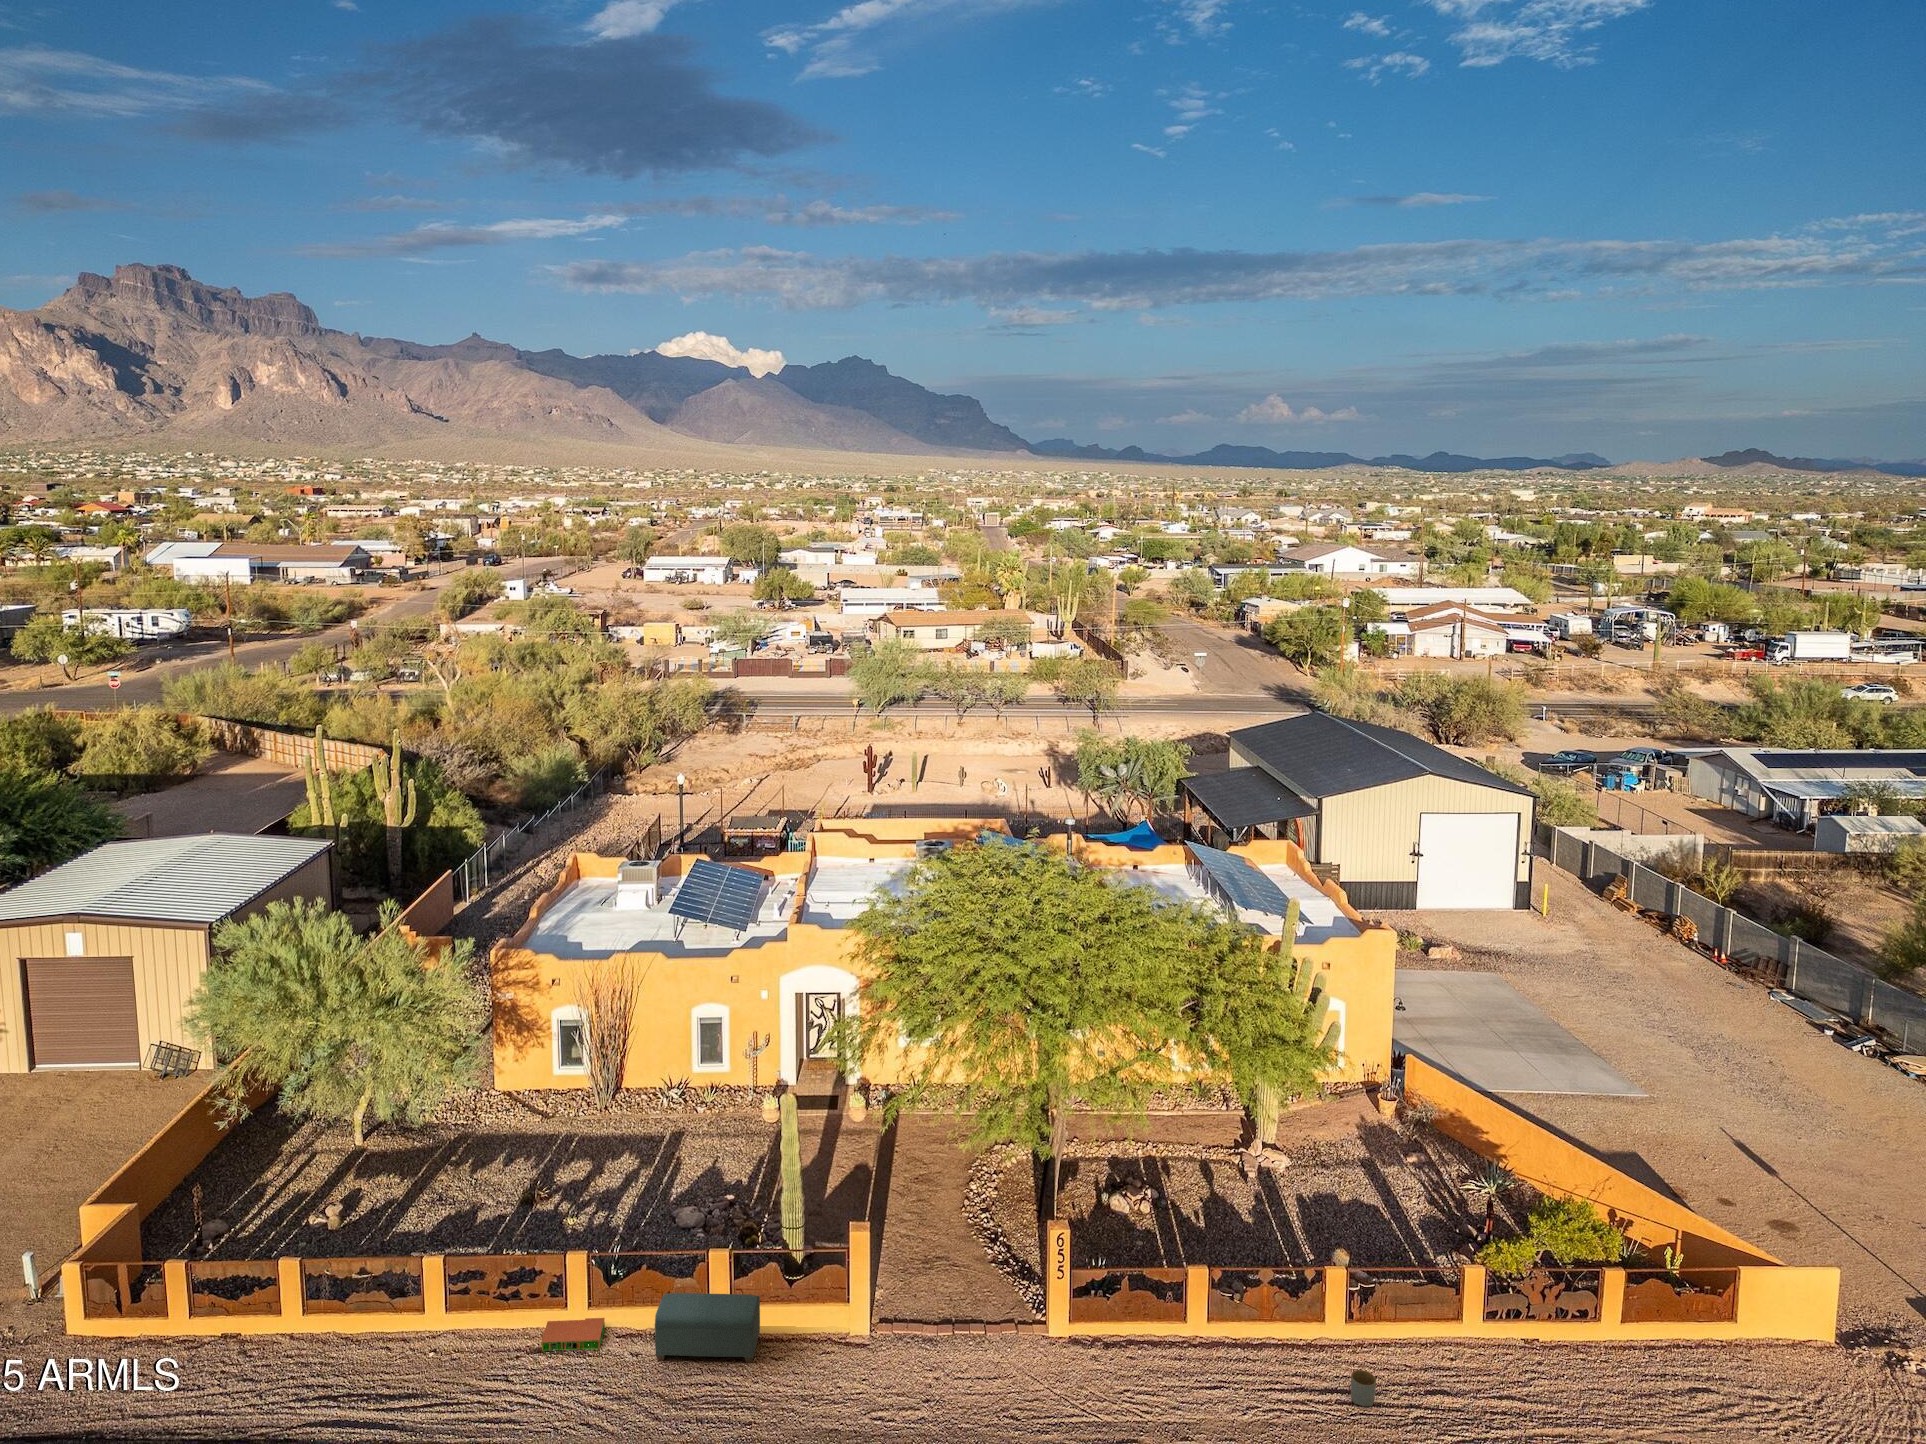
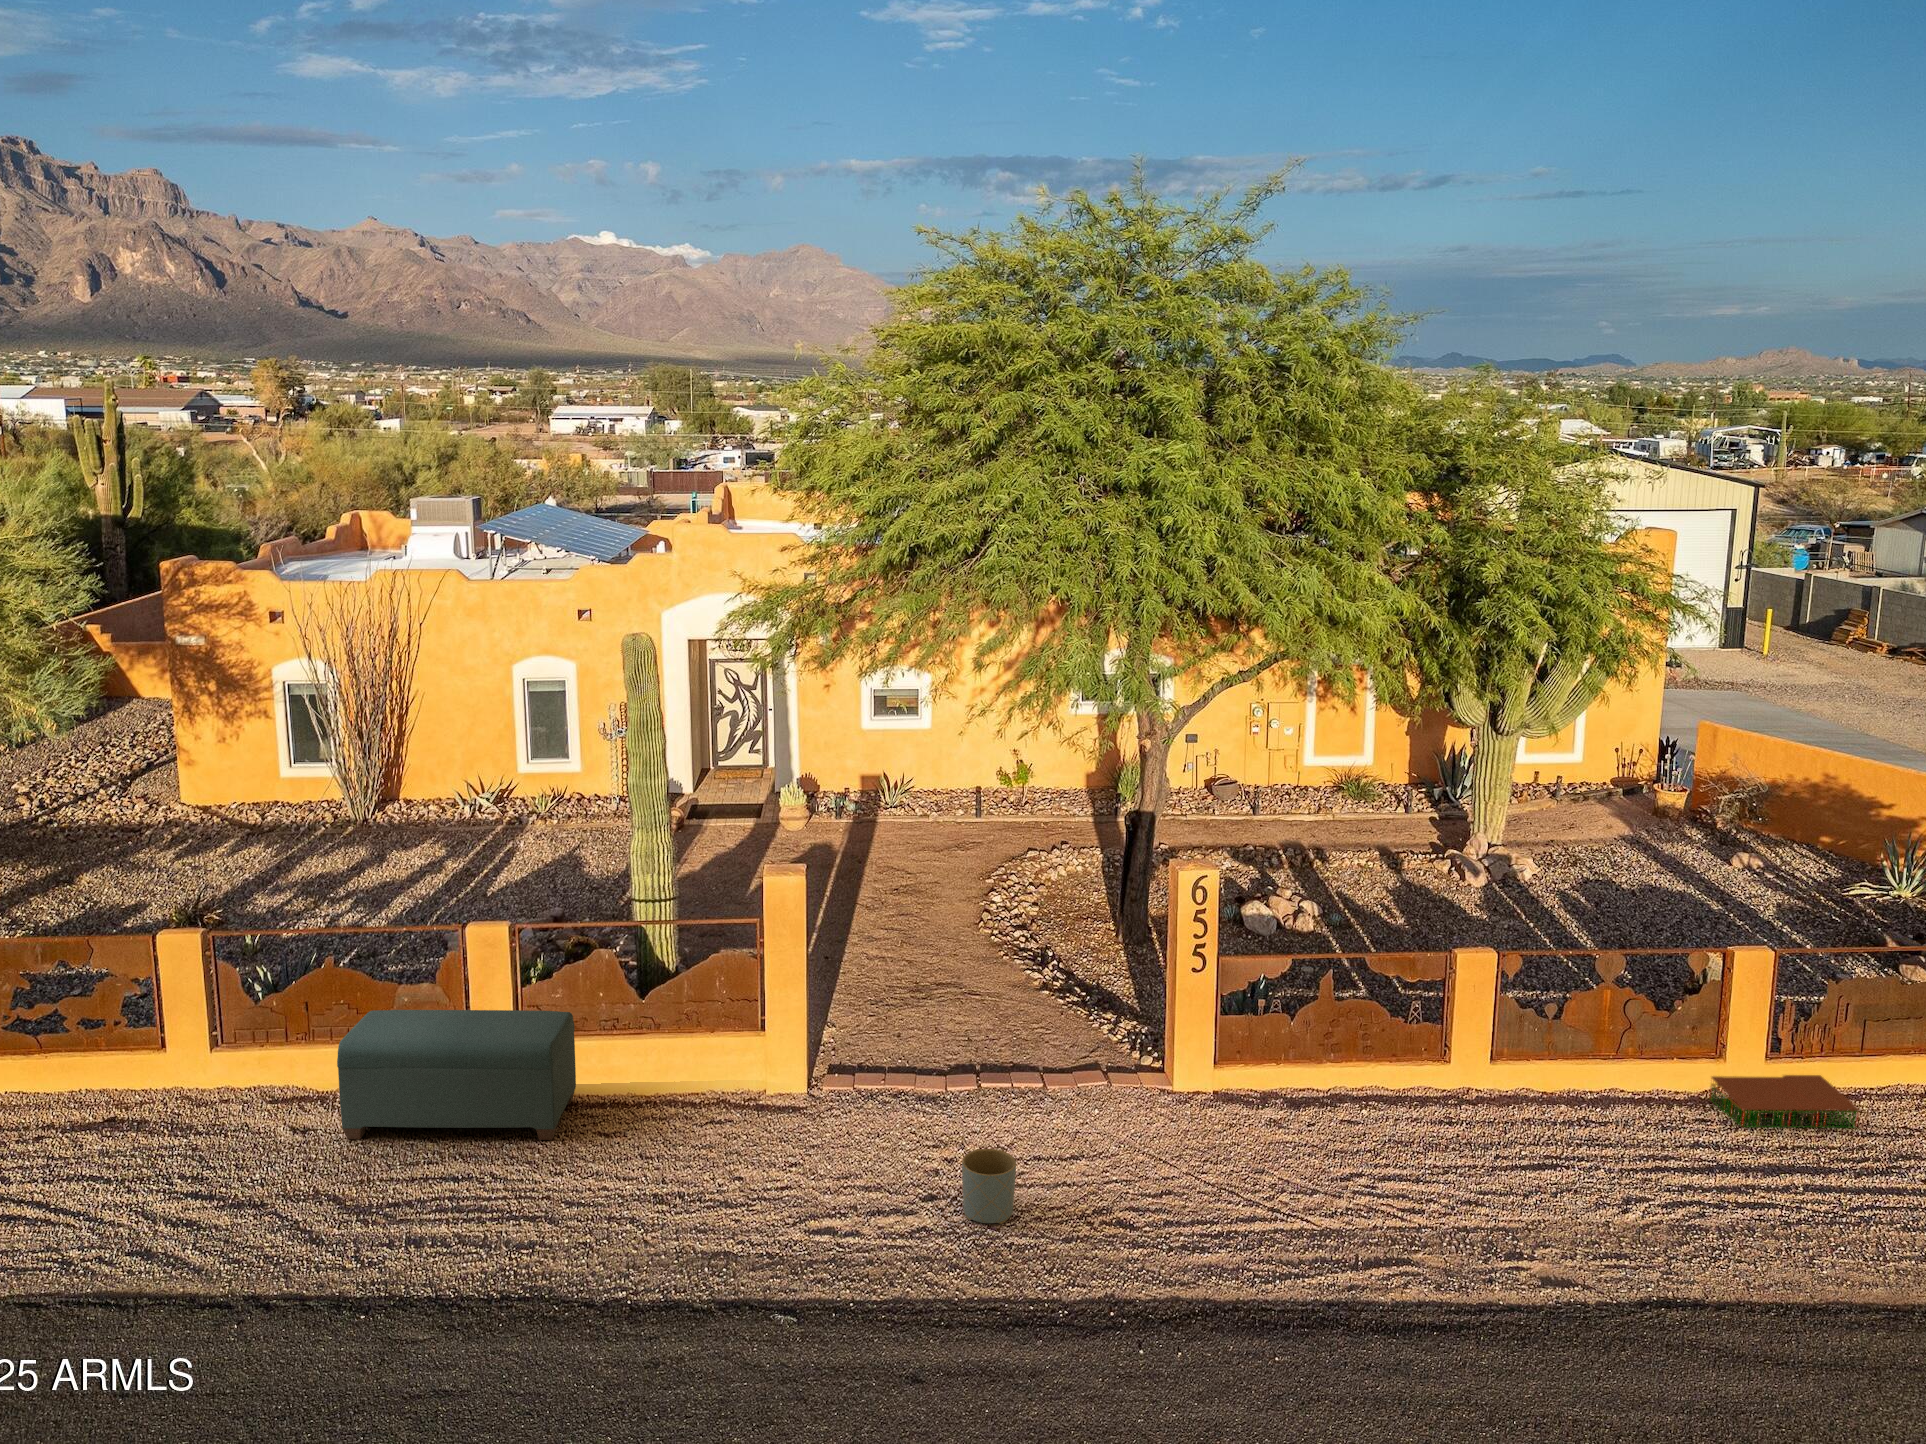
storage bin: present [541,1318,605,1351] -> present [1709,1075,1859,1127]
planter: present [1351,1370,1376,1407] -> present [962,1149,1016,1224]

